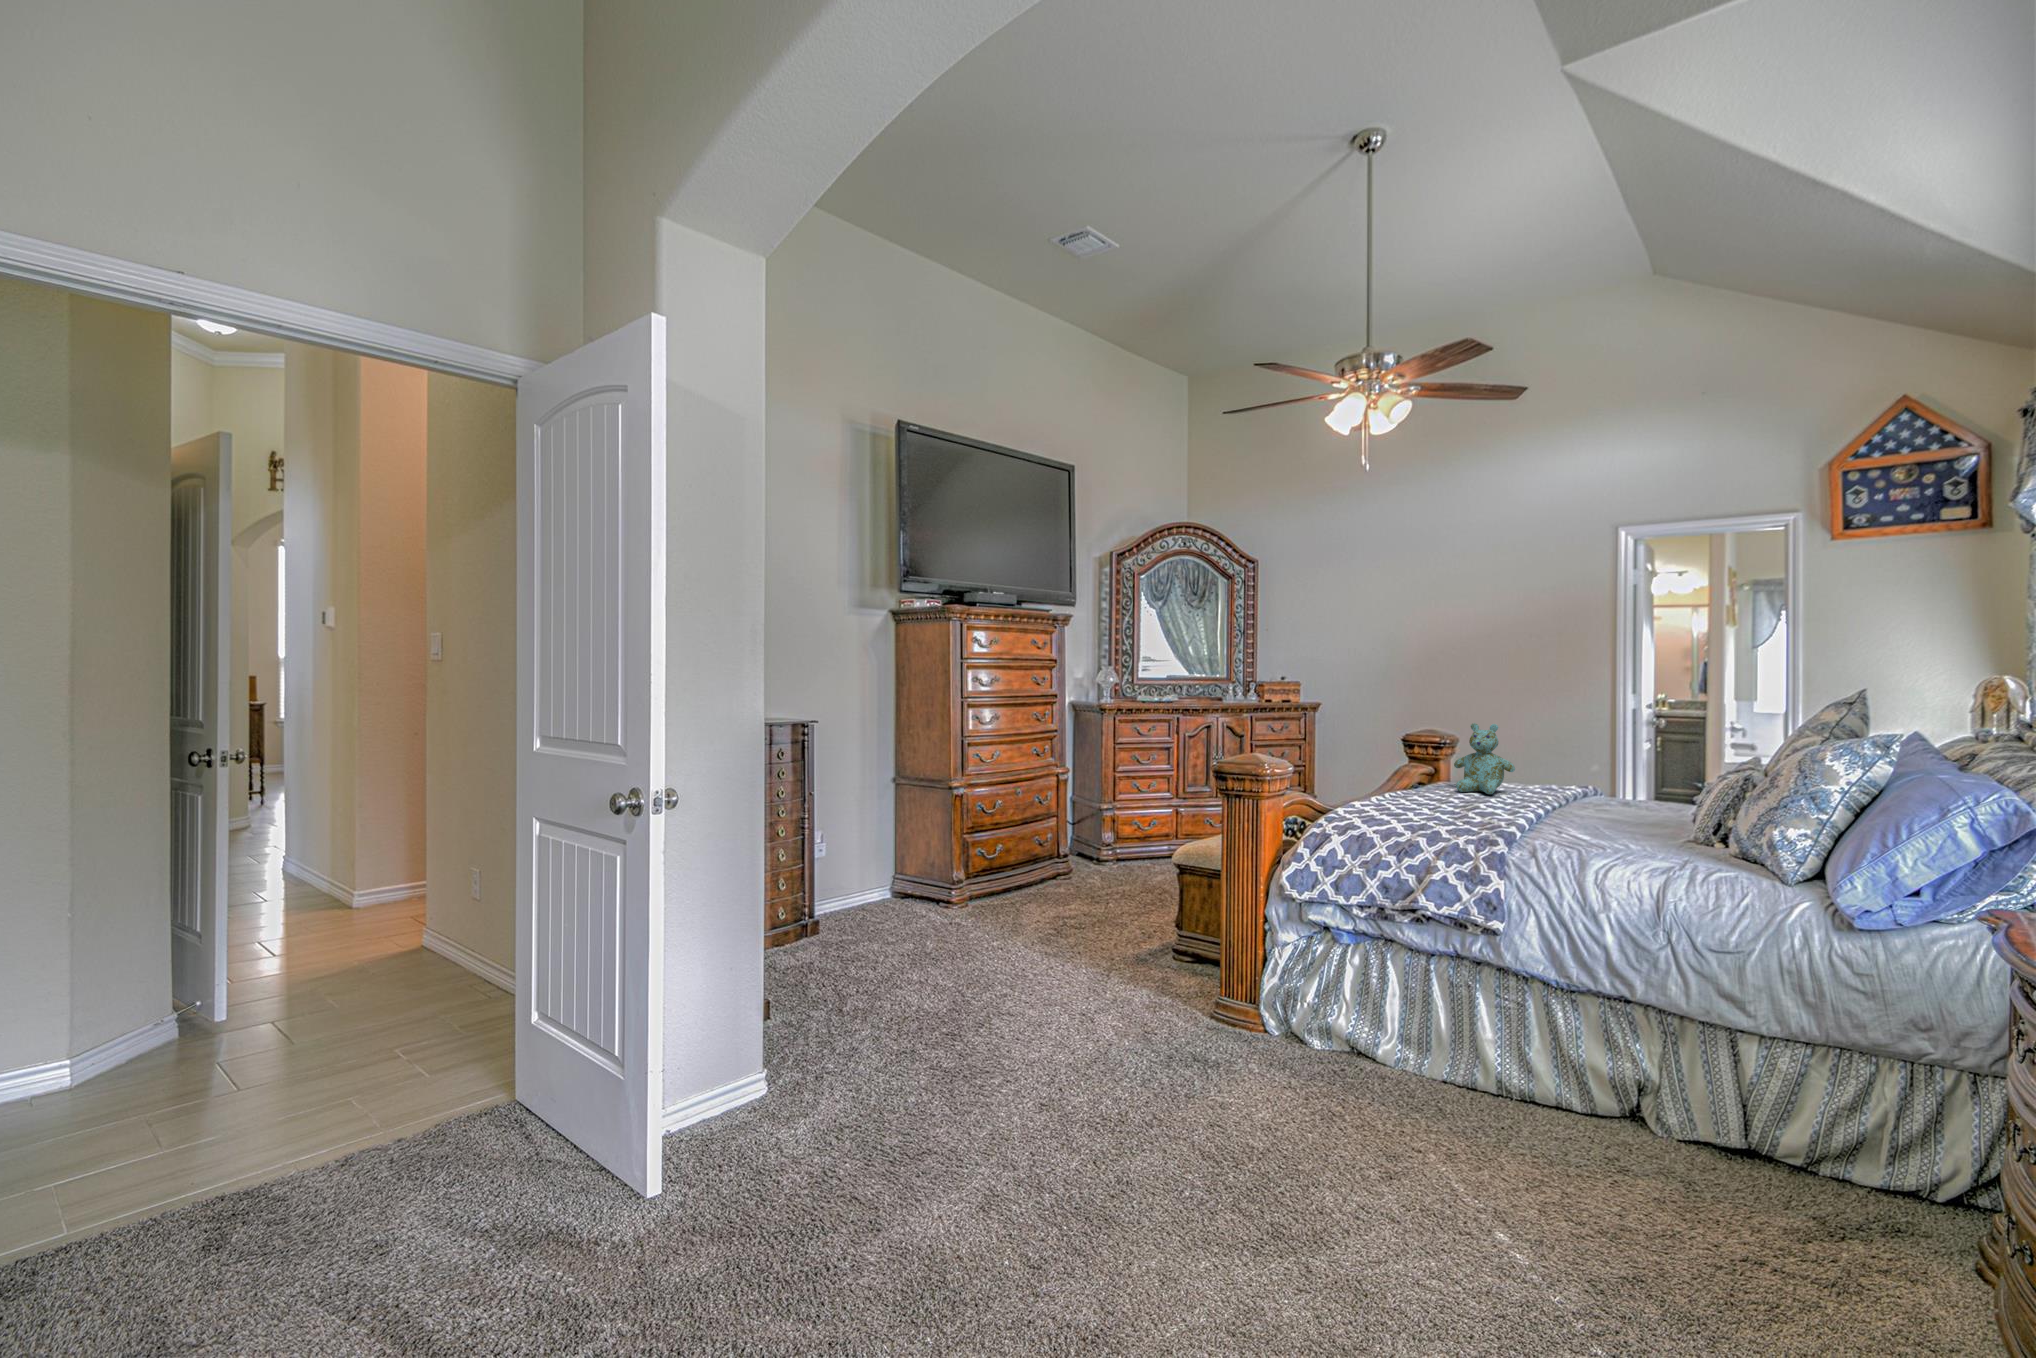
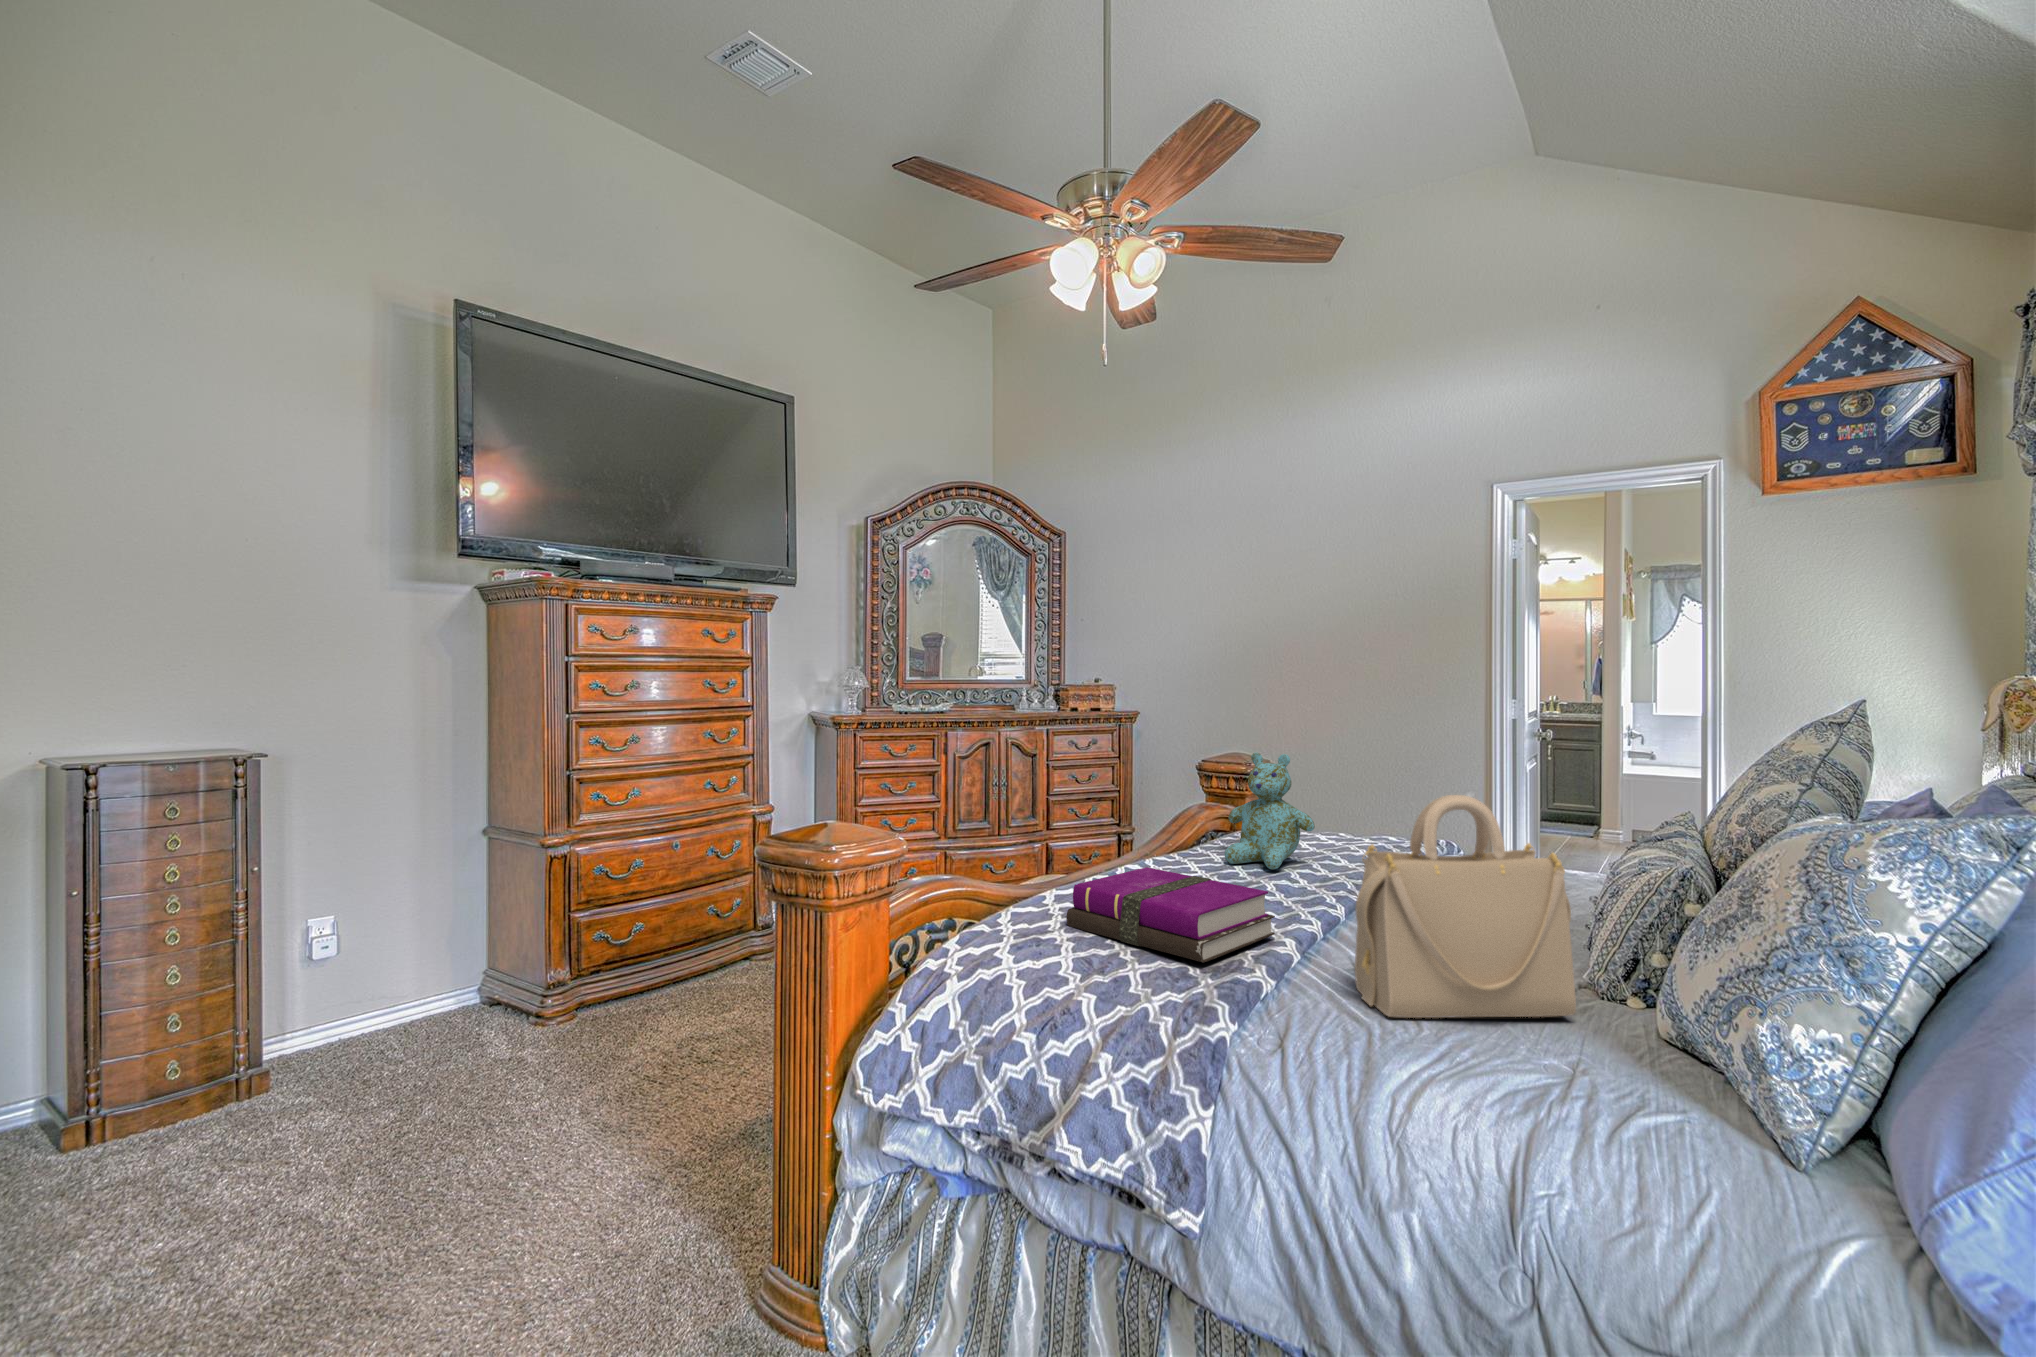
handbag: none [1568,735,1688,845] -> present [1355,795,1576,1018]
notebook: none [1391,785,1513,824] -> present [1066,867,1275,963]

